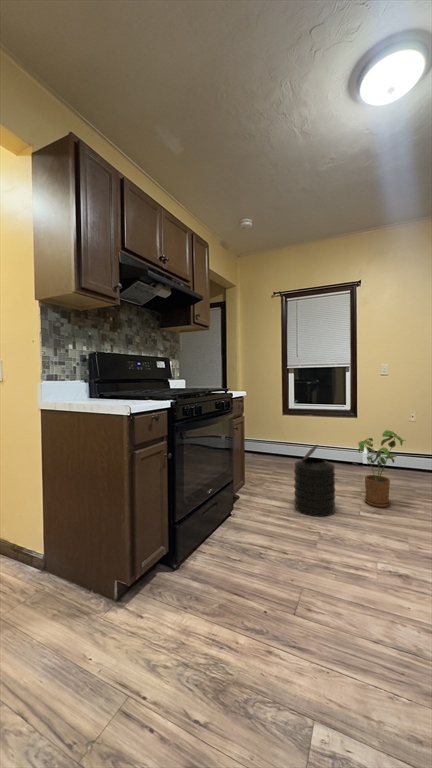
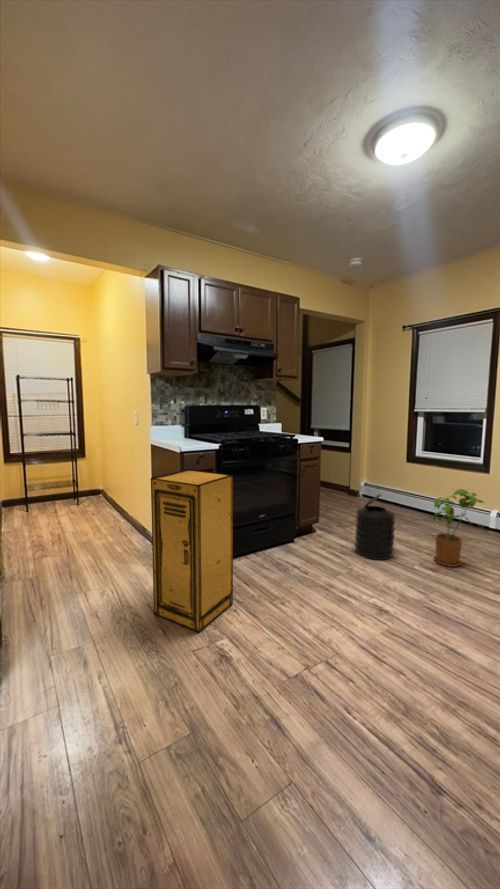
storage cabinet: none [145,435,265,738] -> present [151,469,233,633]

